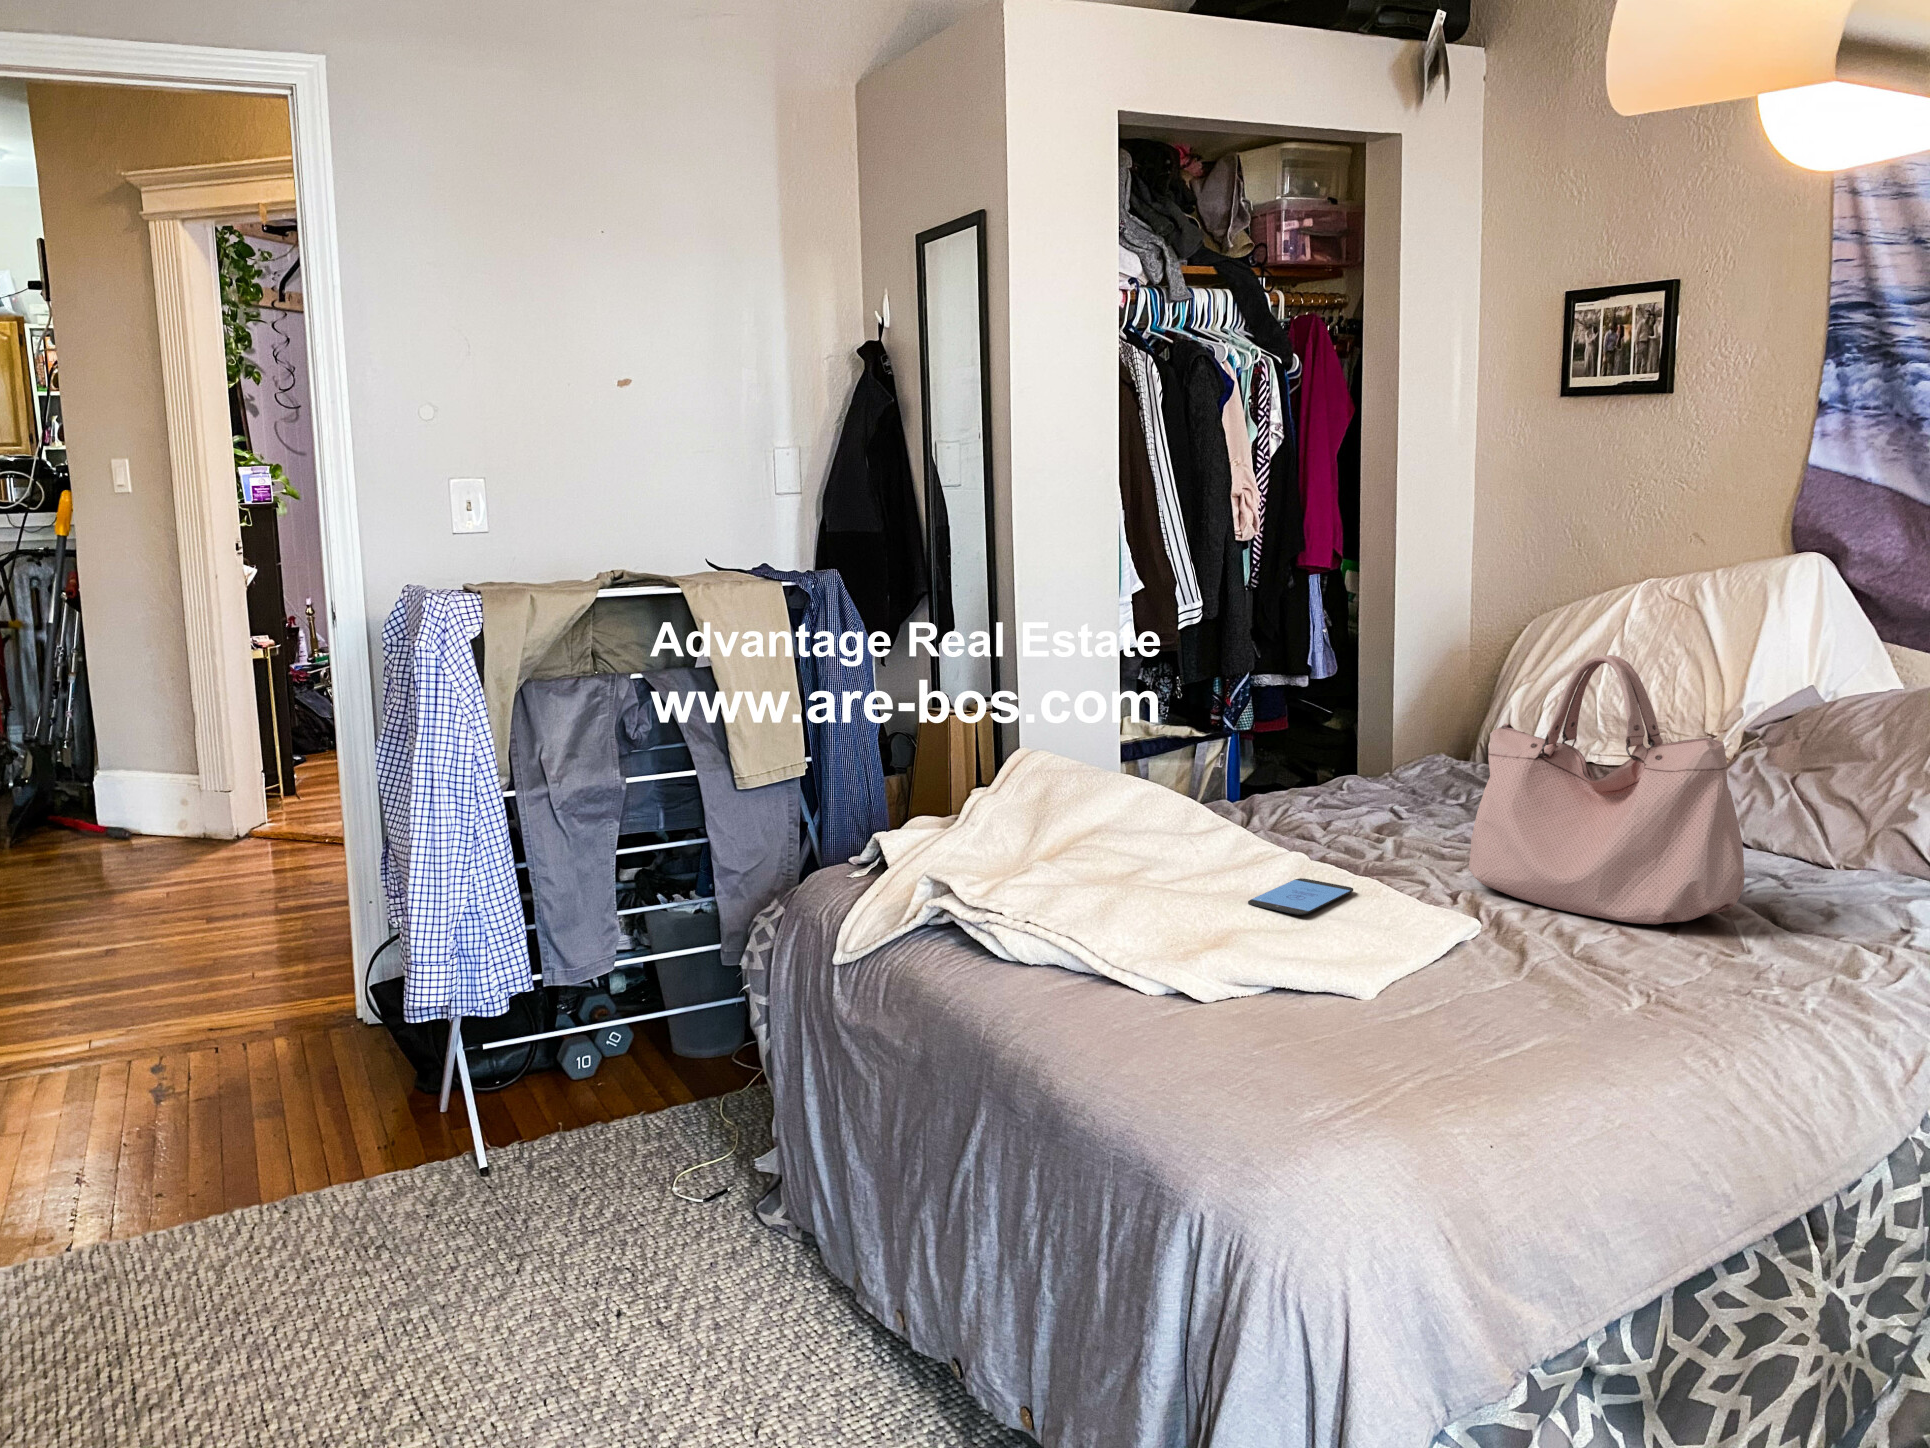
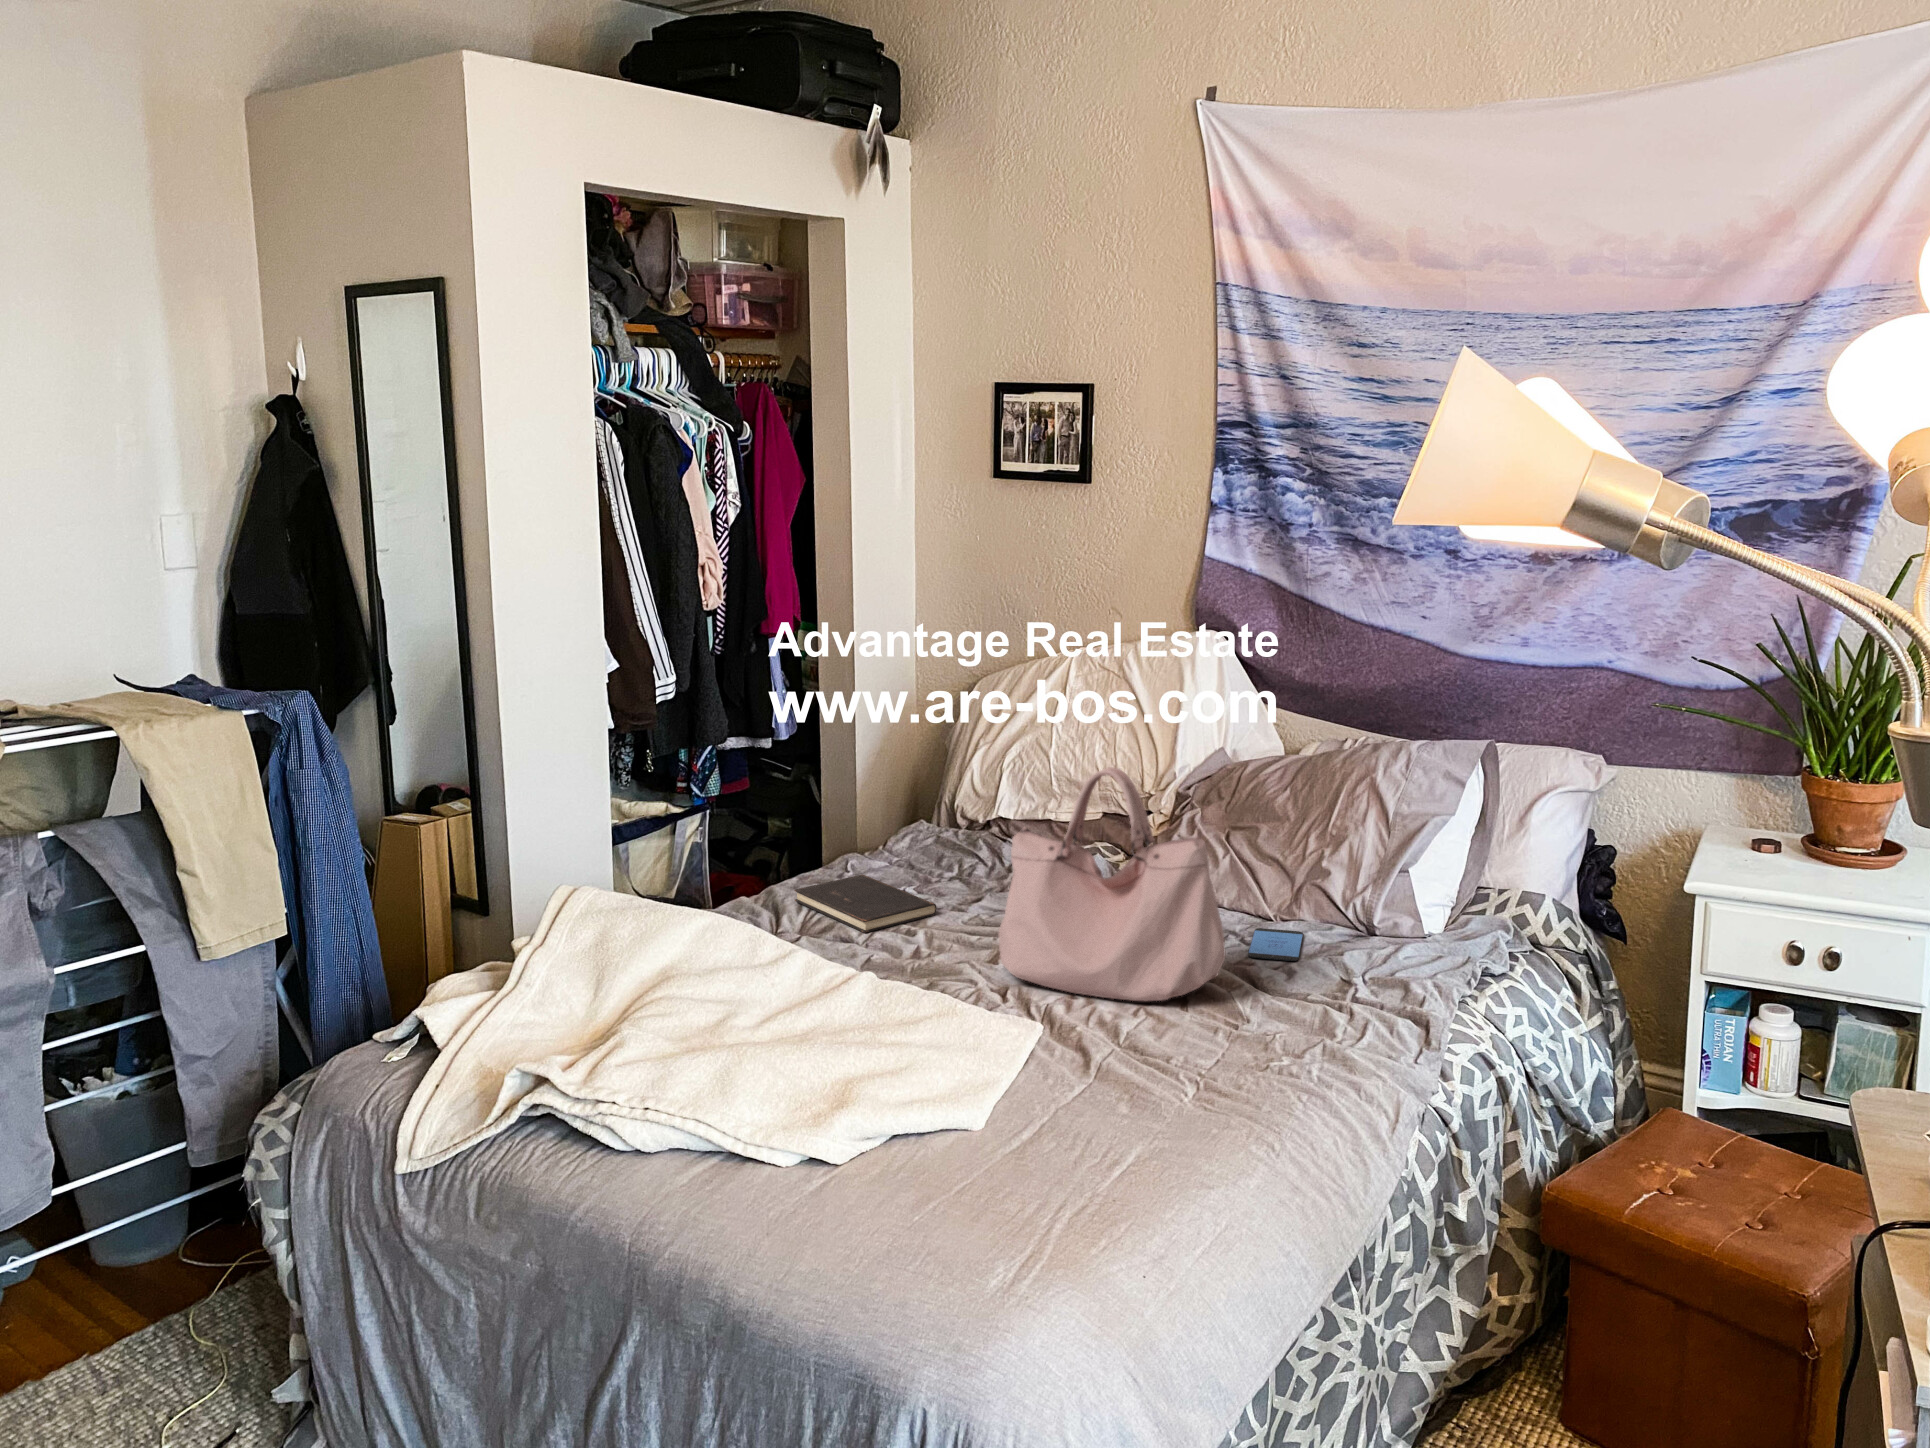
hardcover book: none [1277,788,1423,836] -> present [794,874,937,933]
smartphone: present [1248,878,1353,915] -> present [1248,928,1303,961]

